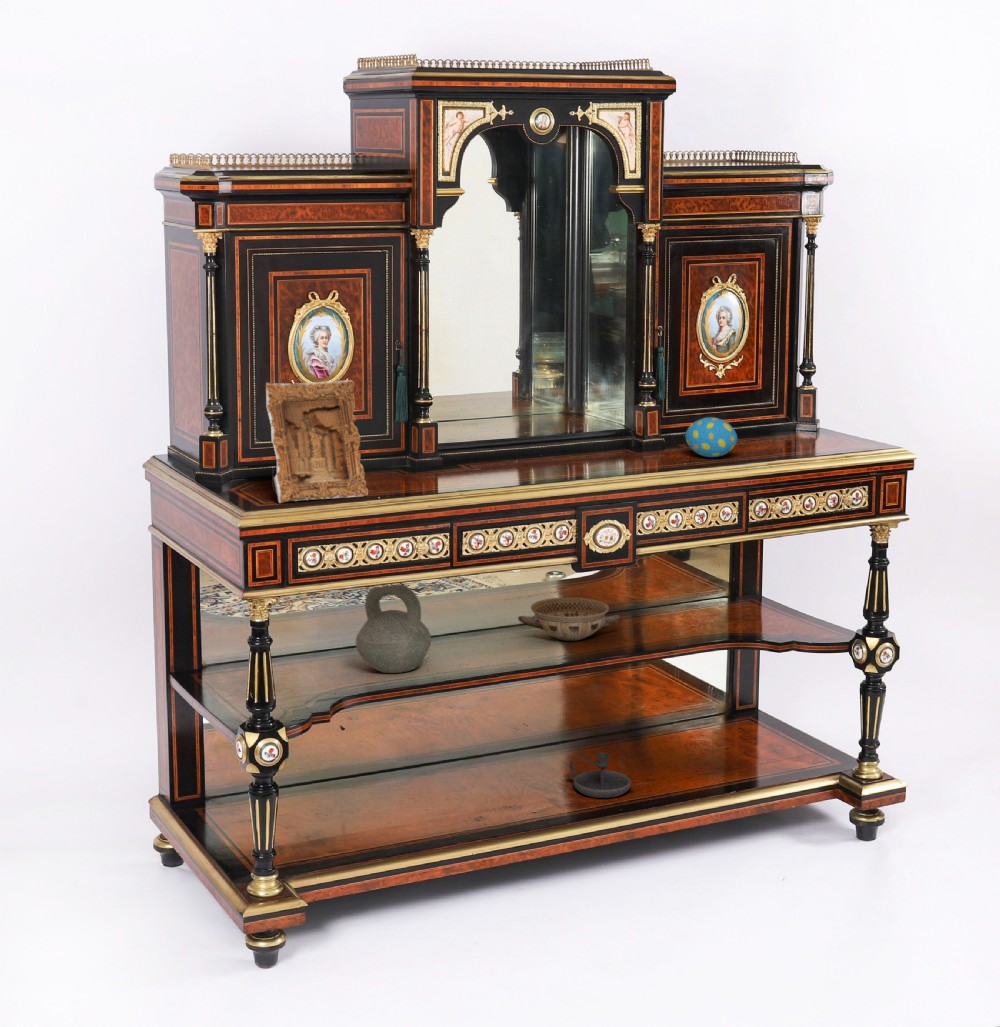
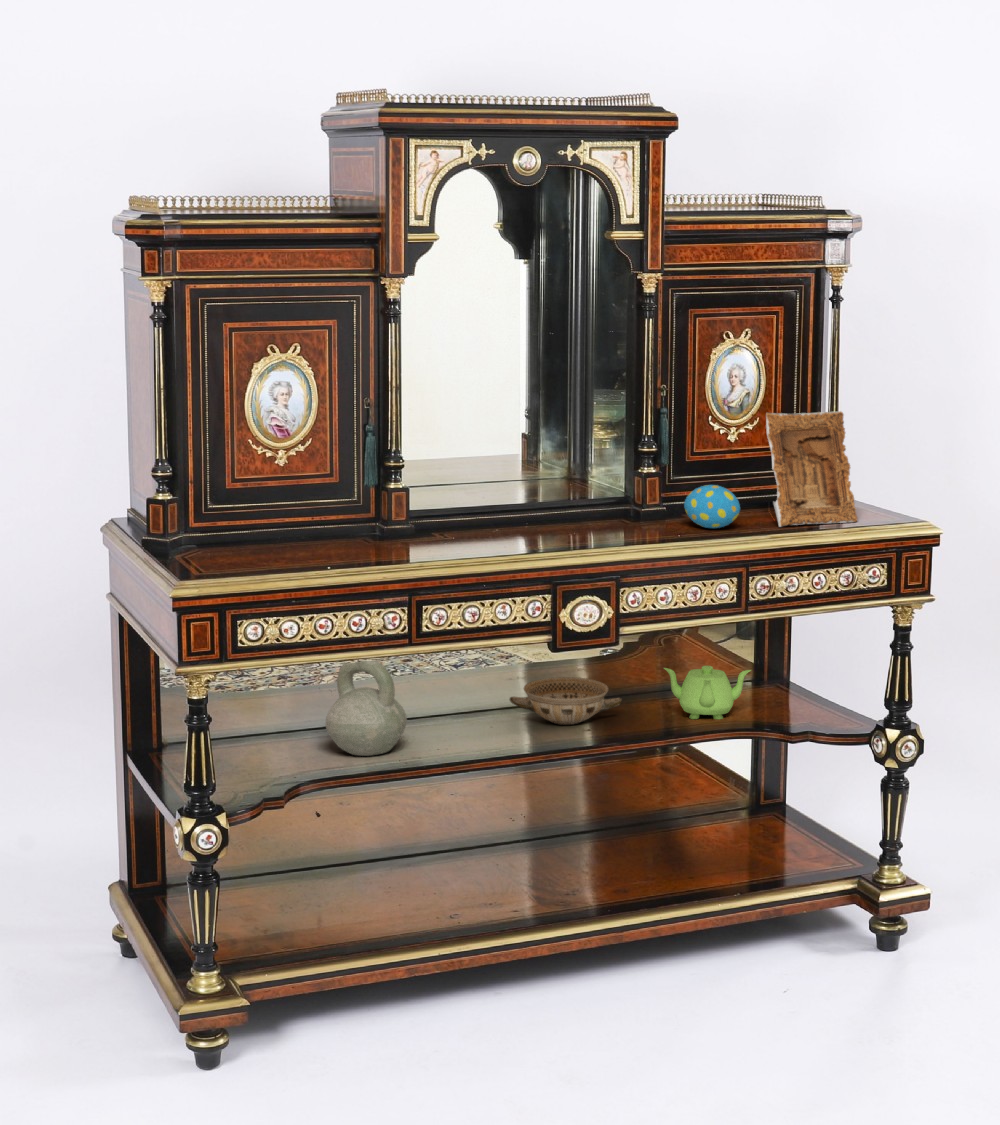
picture frame: present [266,380,368,503] -> present [766,411,857,527]
teapot: none [658,584,739,633] -> present [664,666,751,719]
candlestick: present [567,753,631,798] -> none [556,848,624,897]

